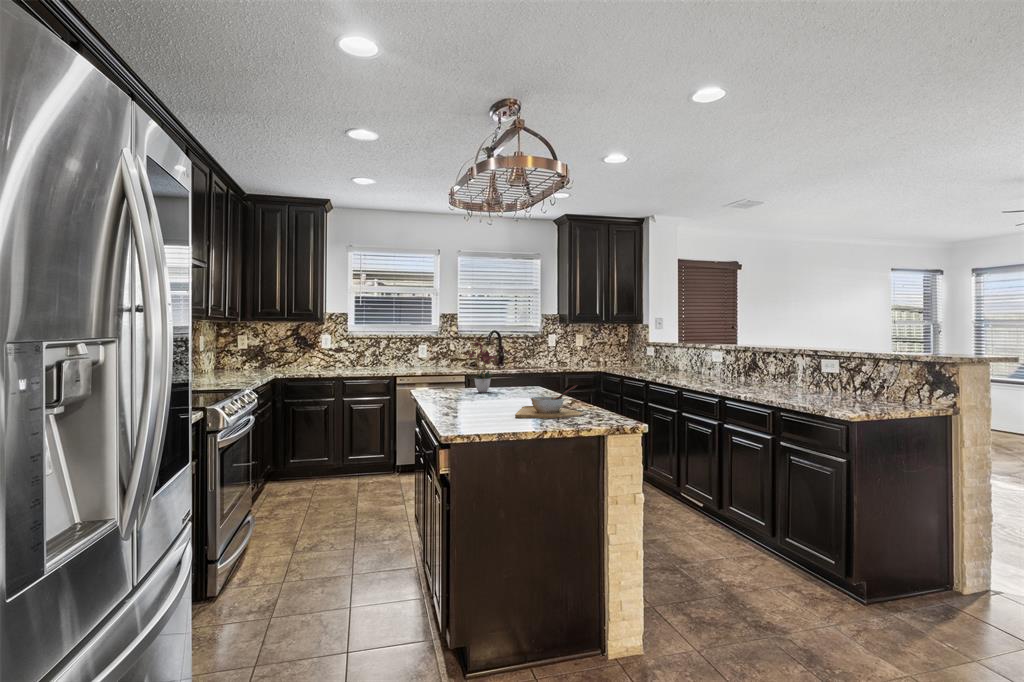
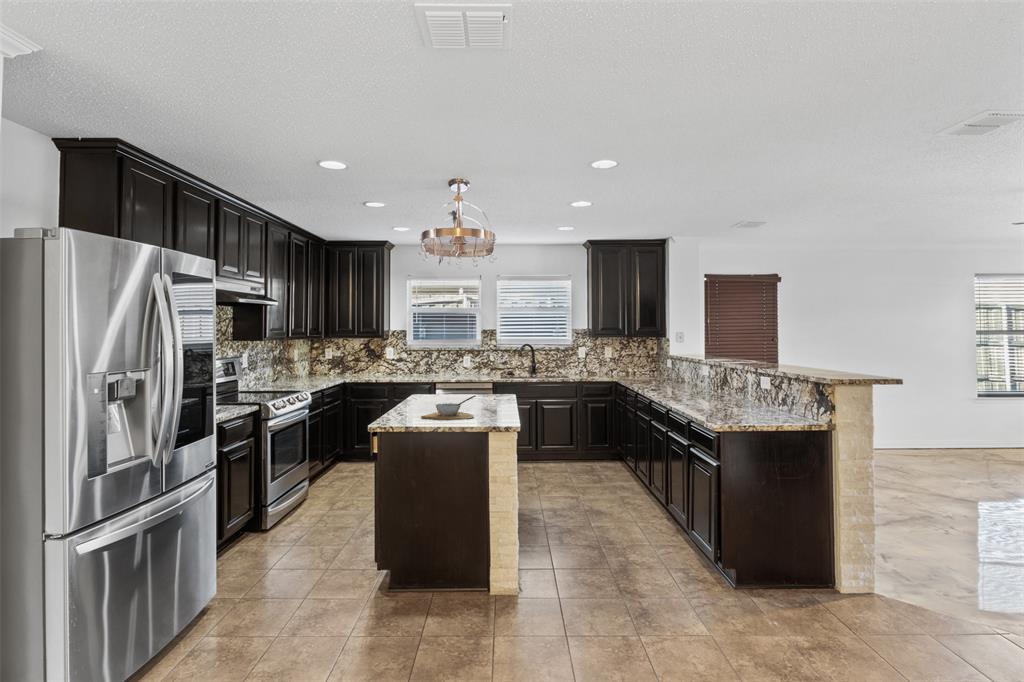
flower arrangement: present [469,342,498,393] -> none [458,356,482,398]

